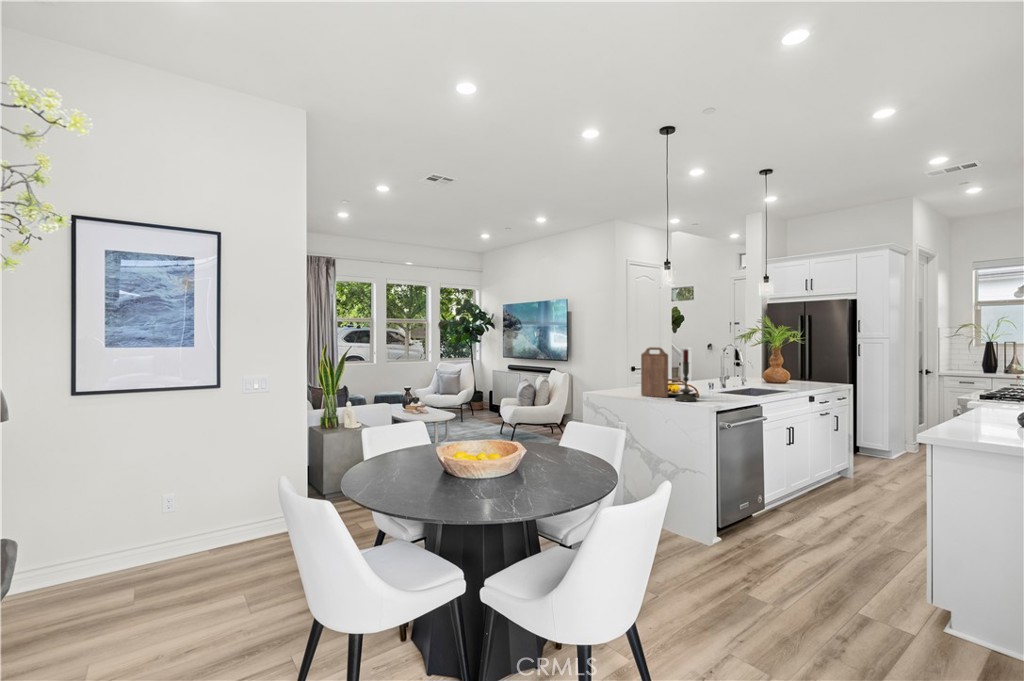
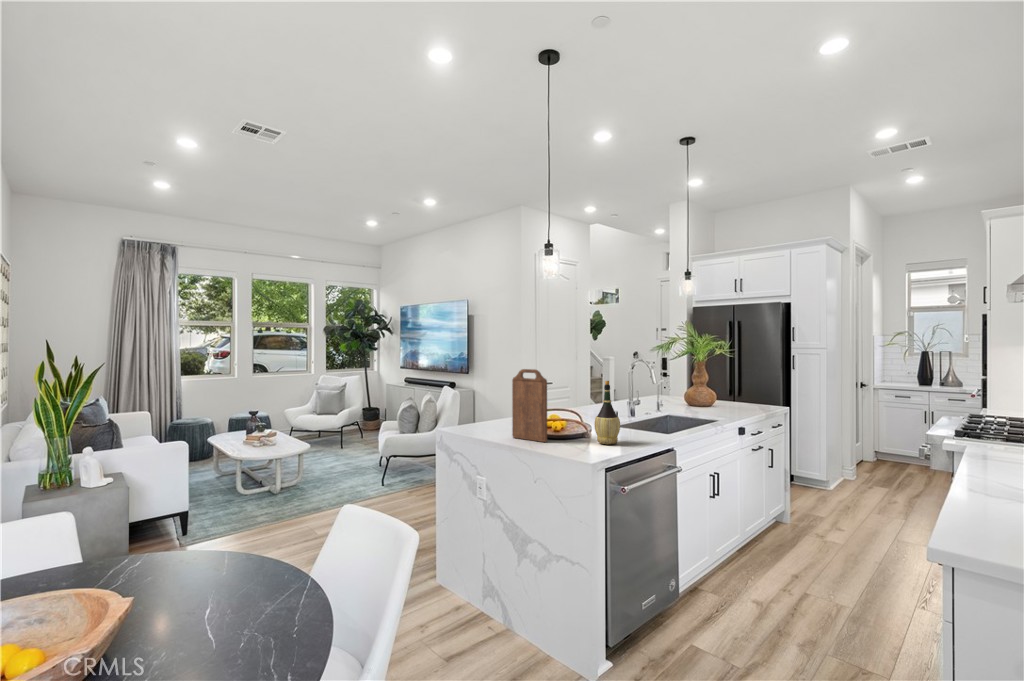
candle: present [675,350,697,402] -> none [553,372,584,452]
wine bottle: none [703,355,722,399] -> present [594,381,620,444]

